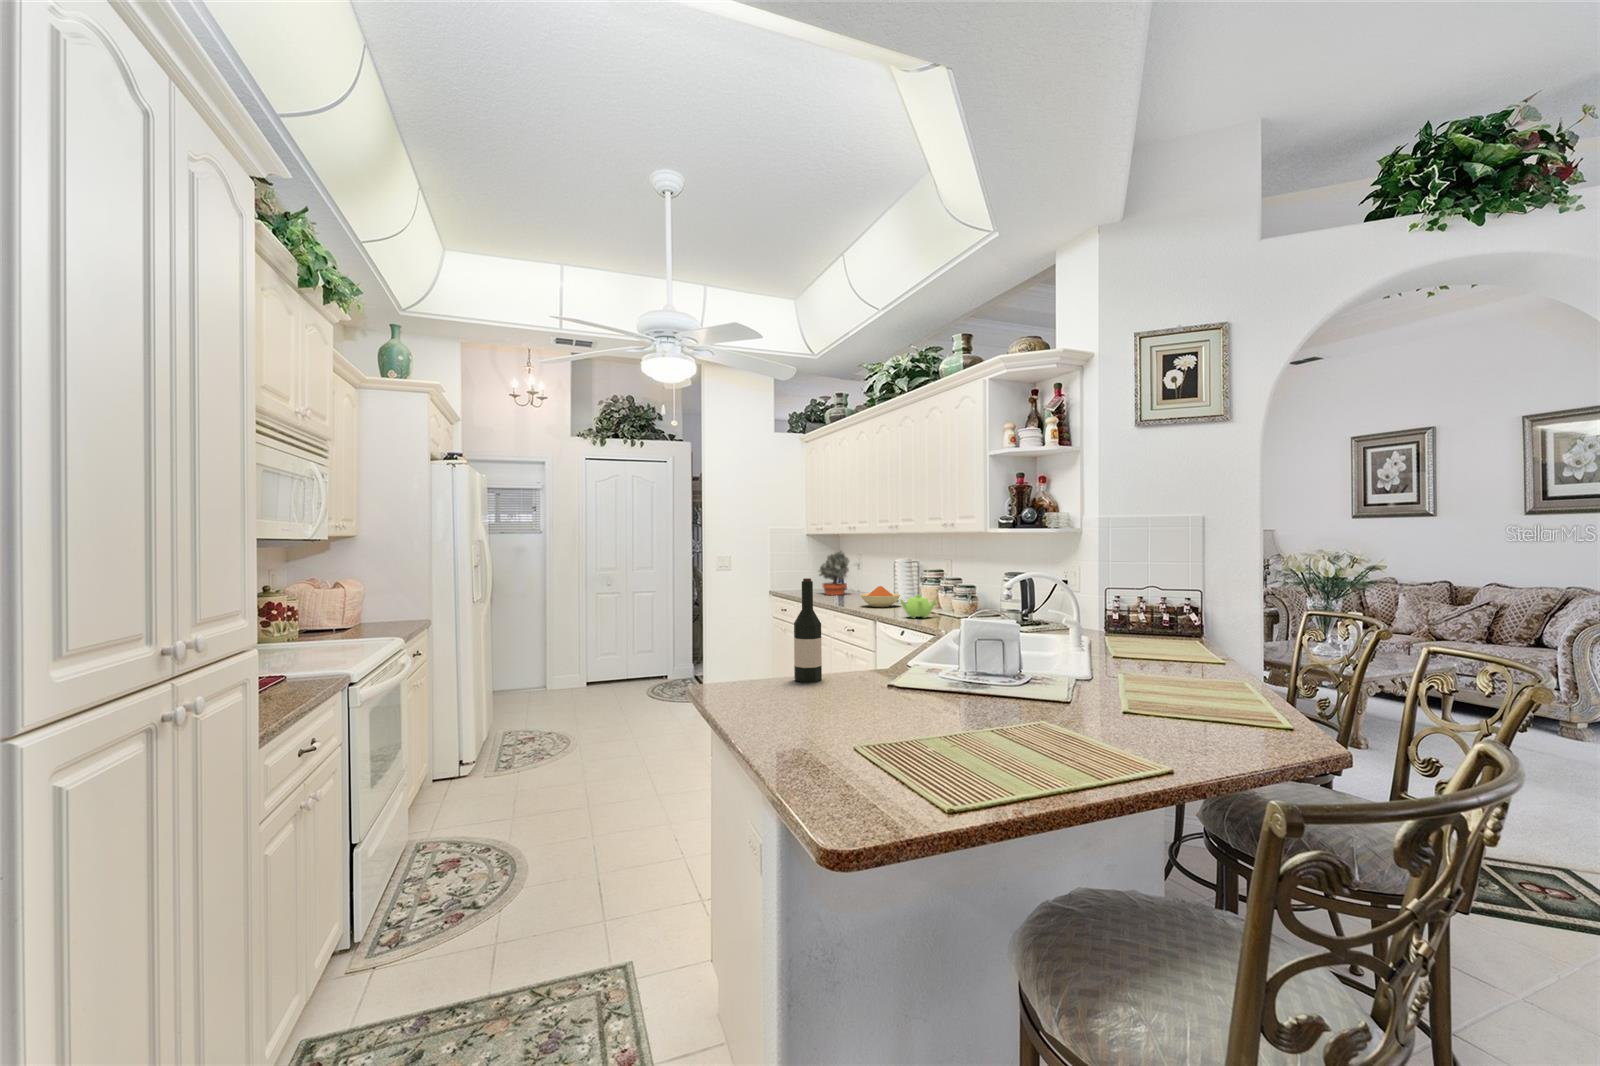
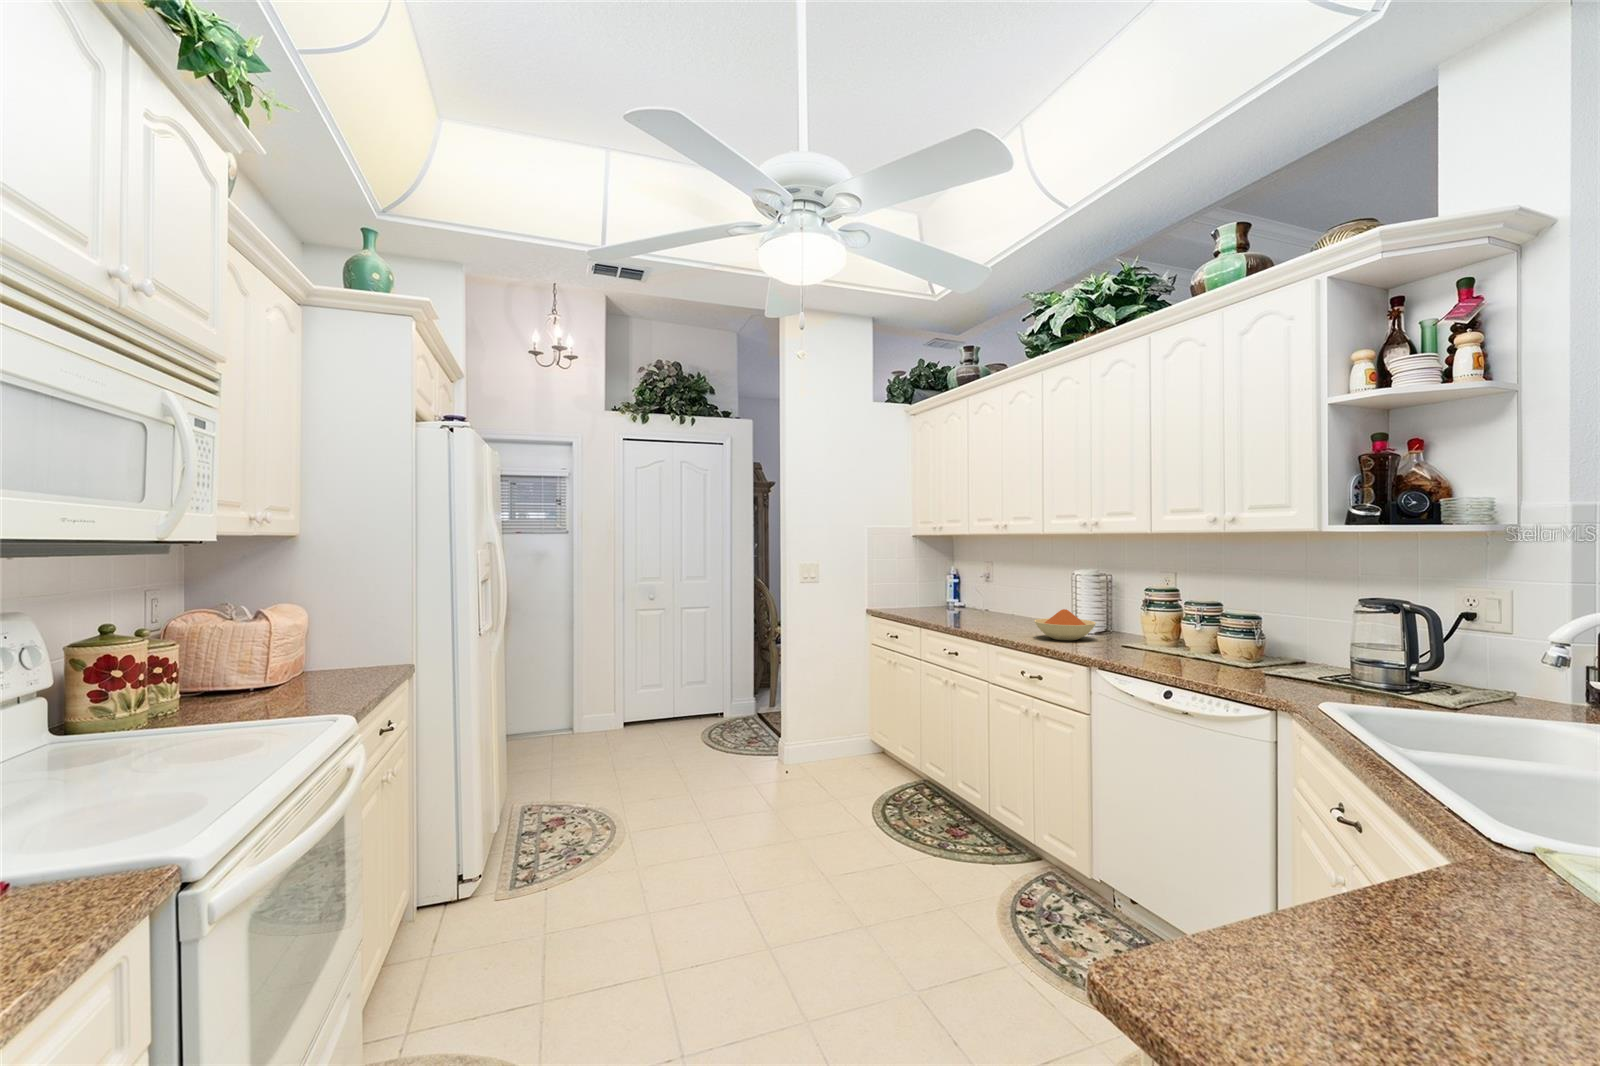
potted plant: present [818,551,849,595] -> none [931,555,980,616]
wine bottle: present [794,578,822,682] -> none [1393,658,1506,985]
teapot: present [900,595,936,618] -> none [1146,629,1207,668]

